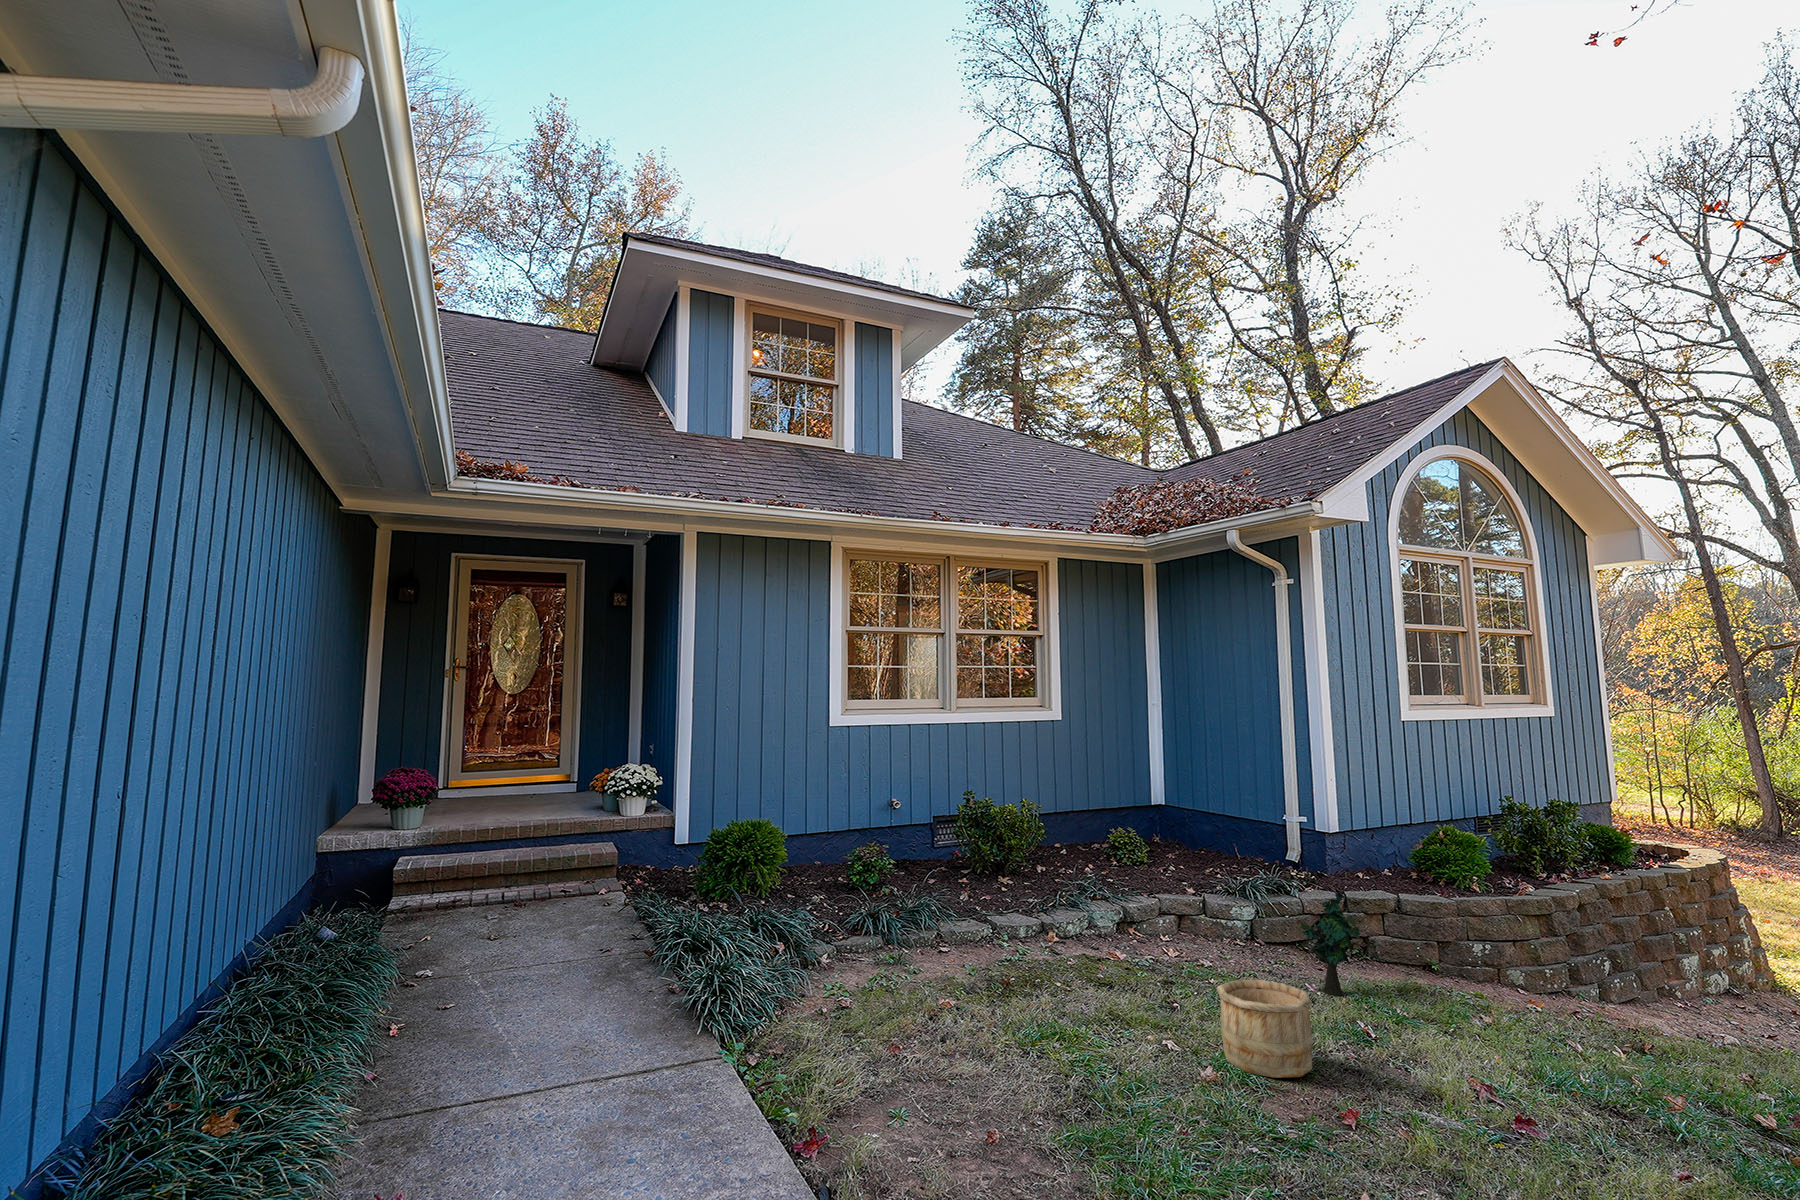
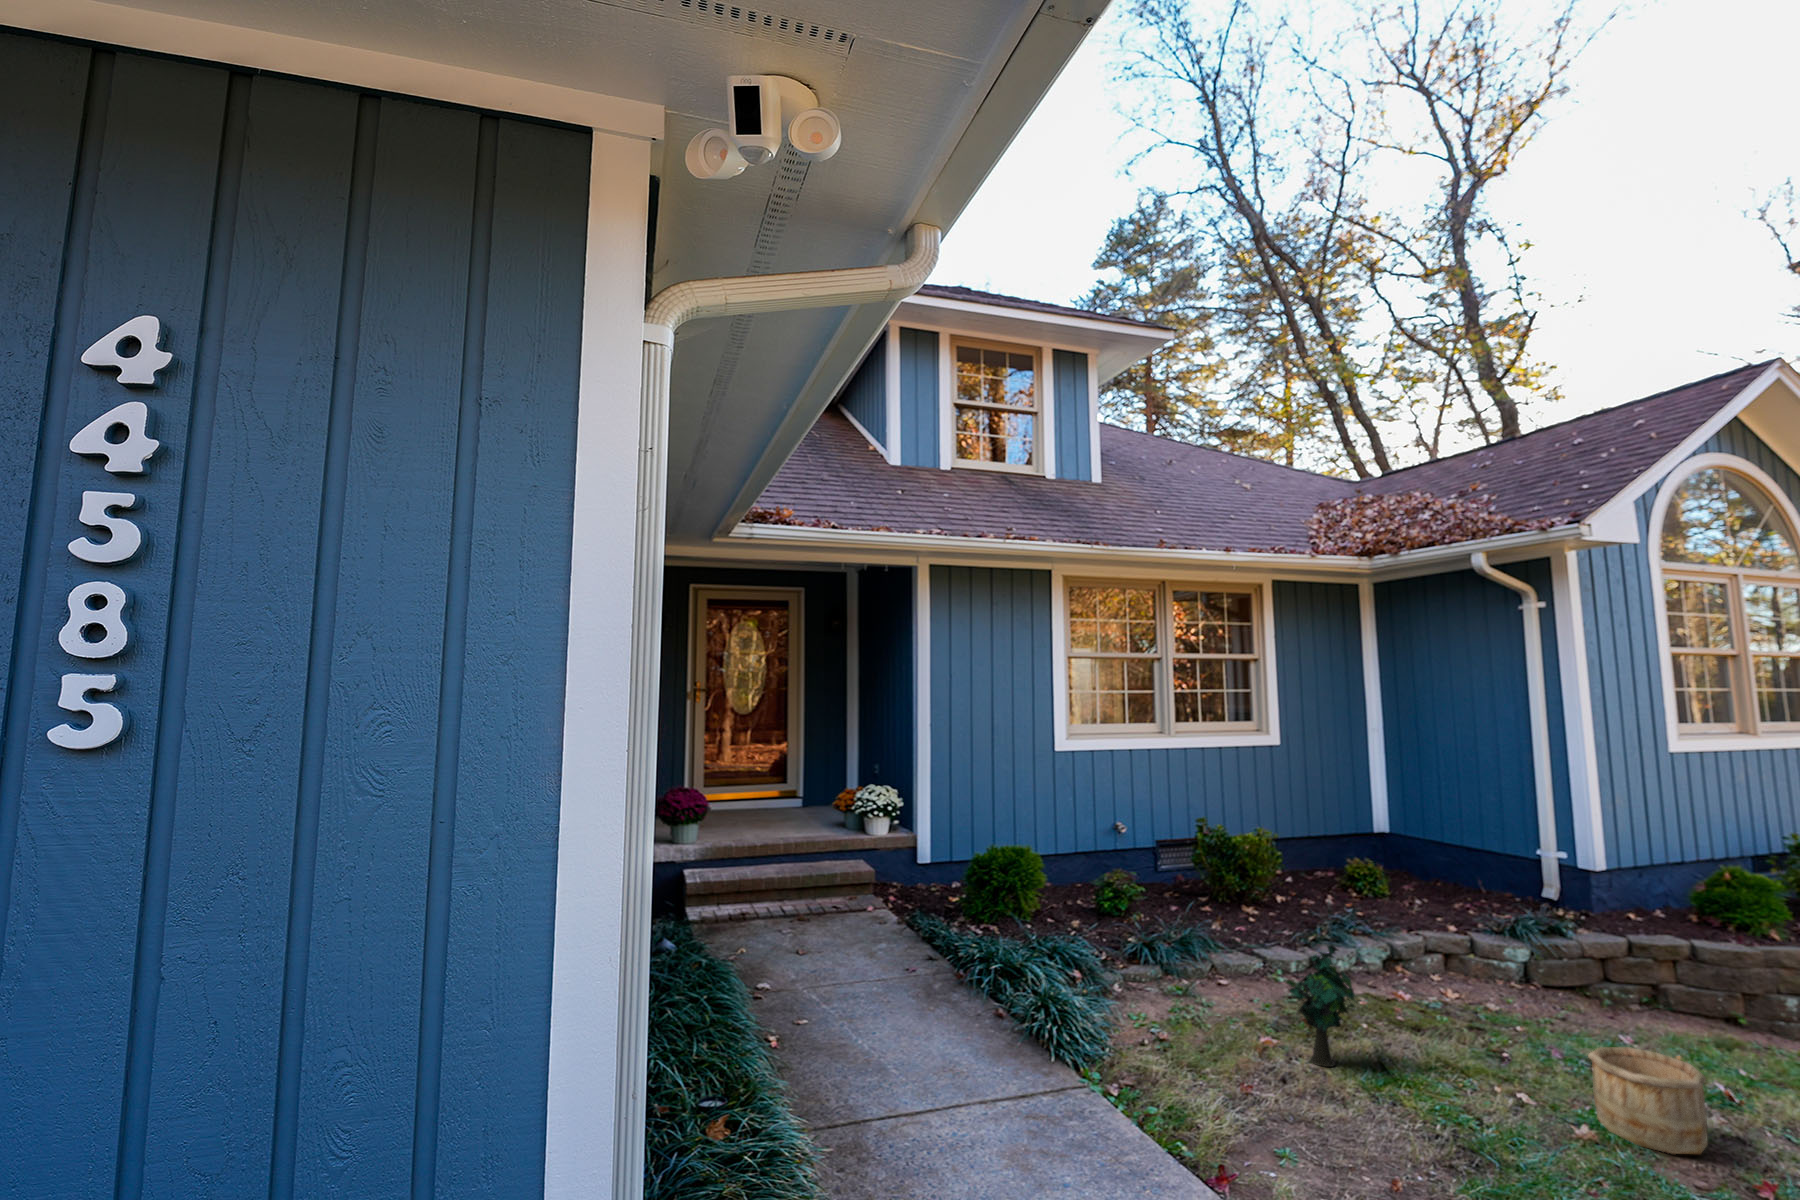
decorative plant: present [1300,893,1360,996] -> present [1286,945,1355,1067]

